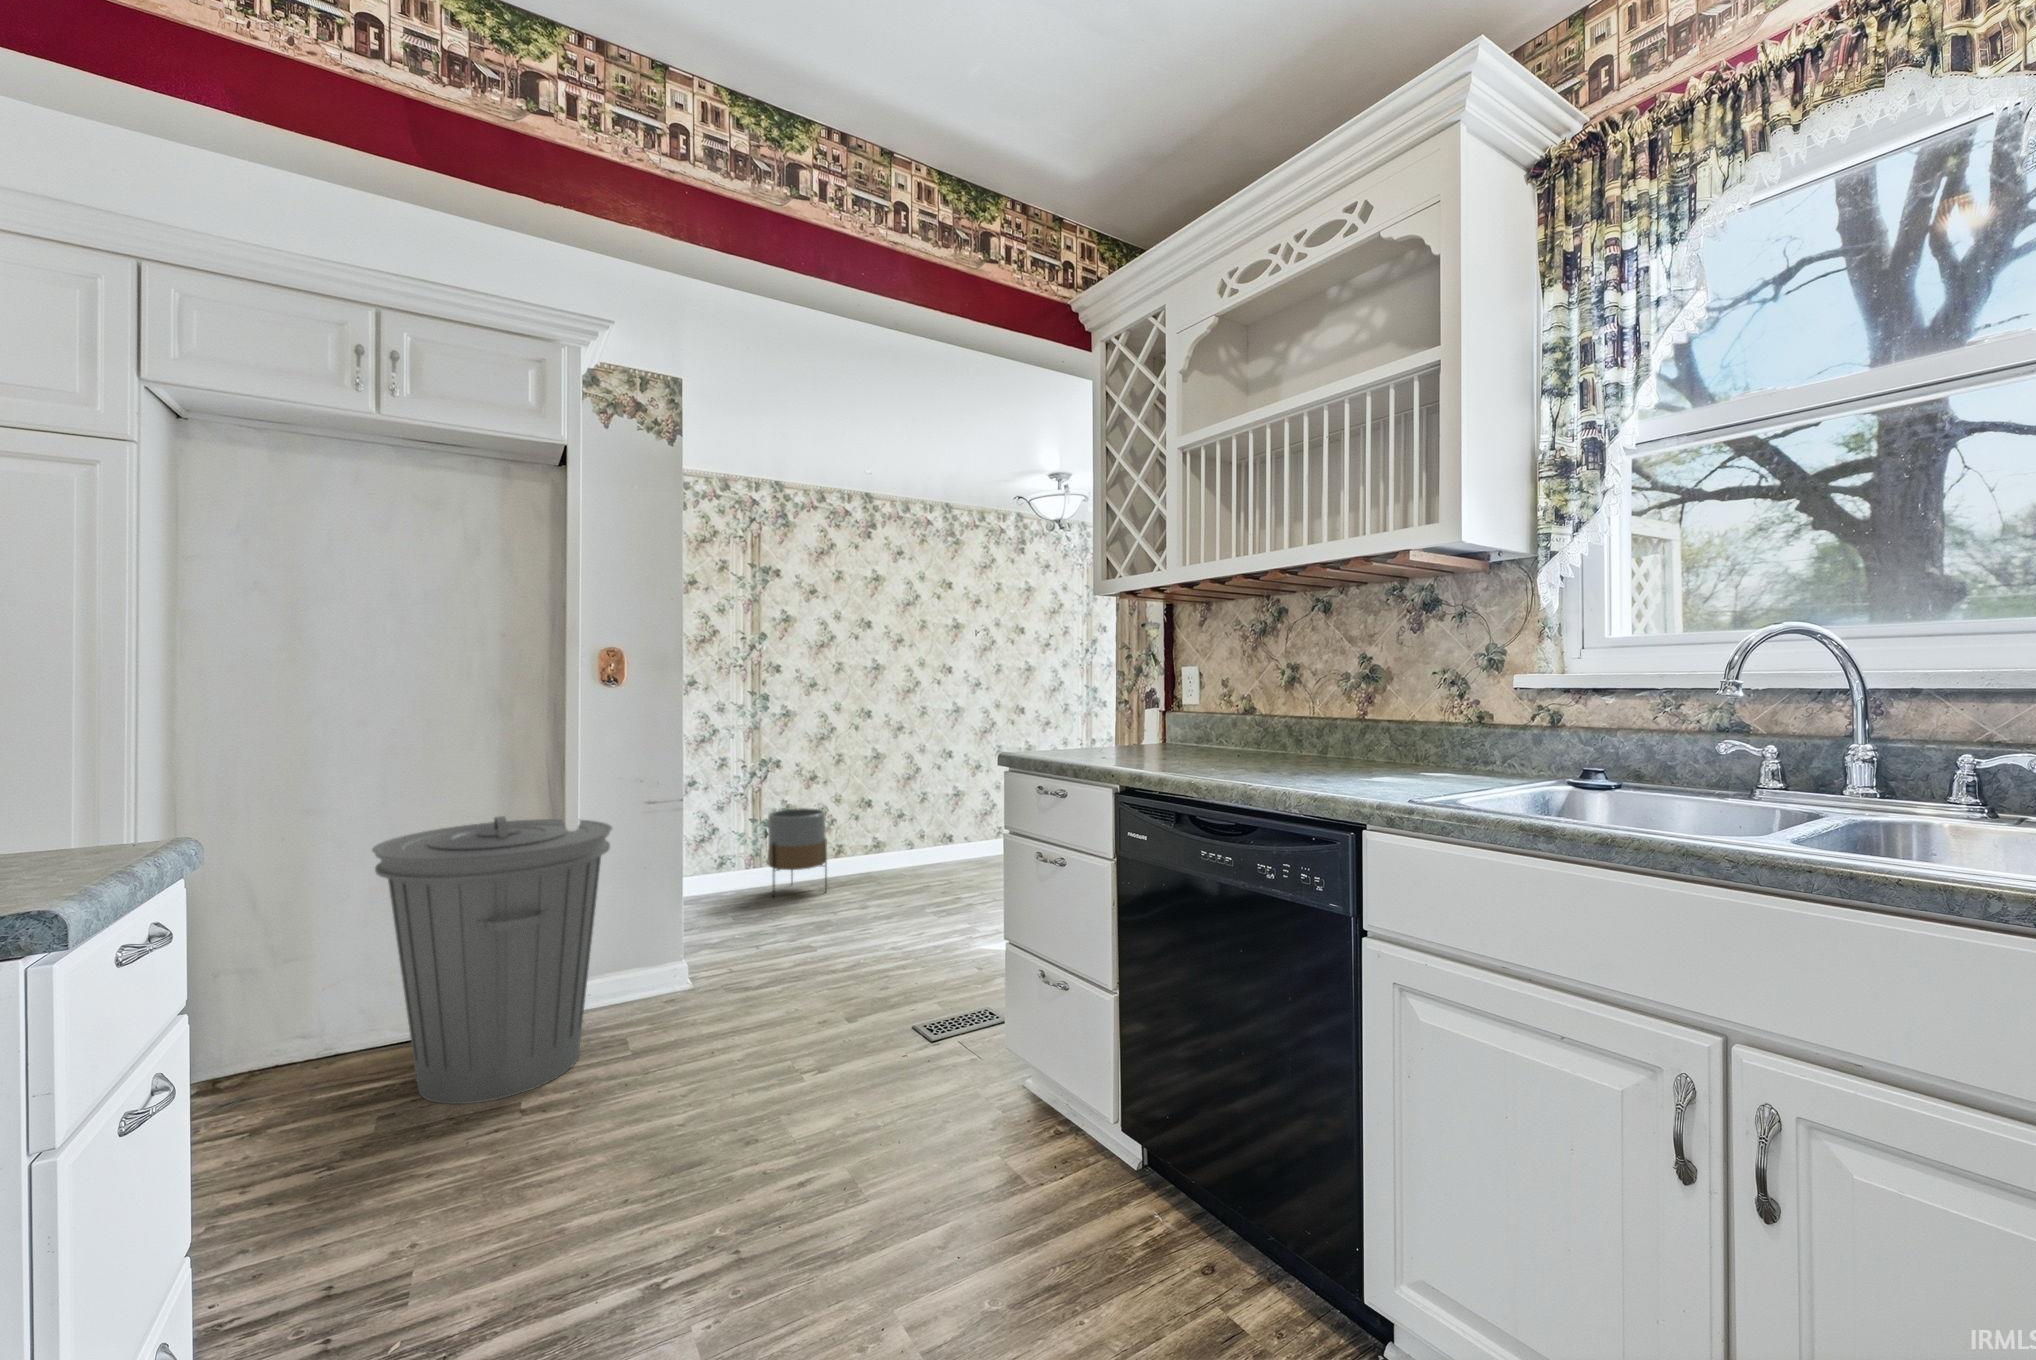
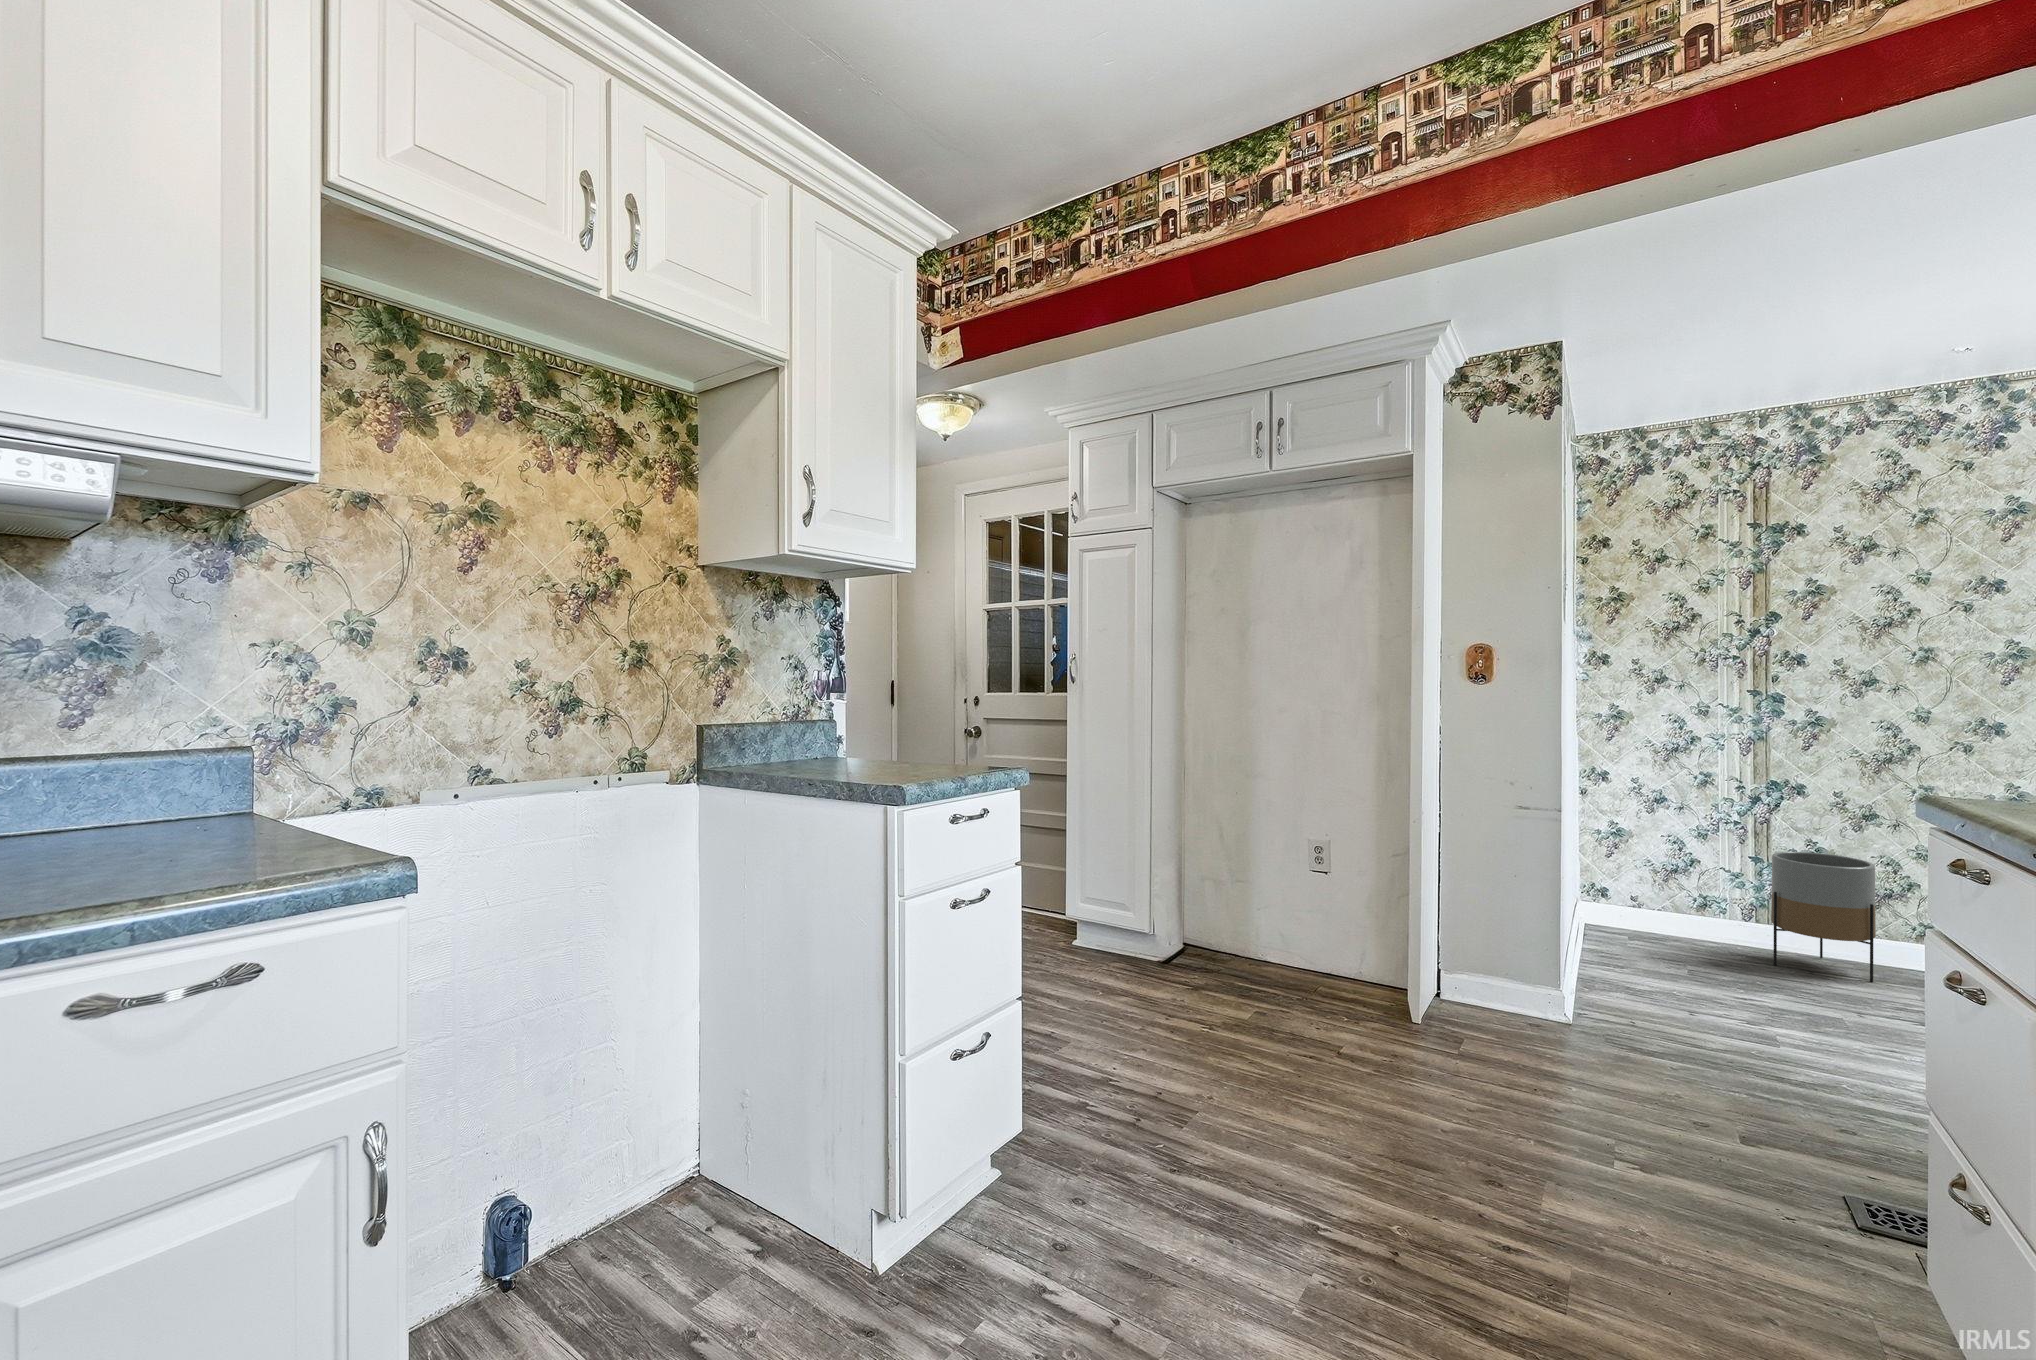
trash can: present [372,816,612,1104] -> none [1259,795,1450,1042]

